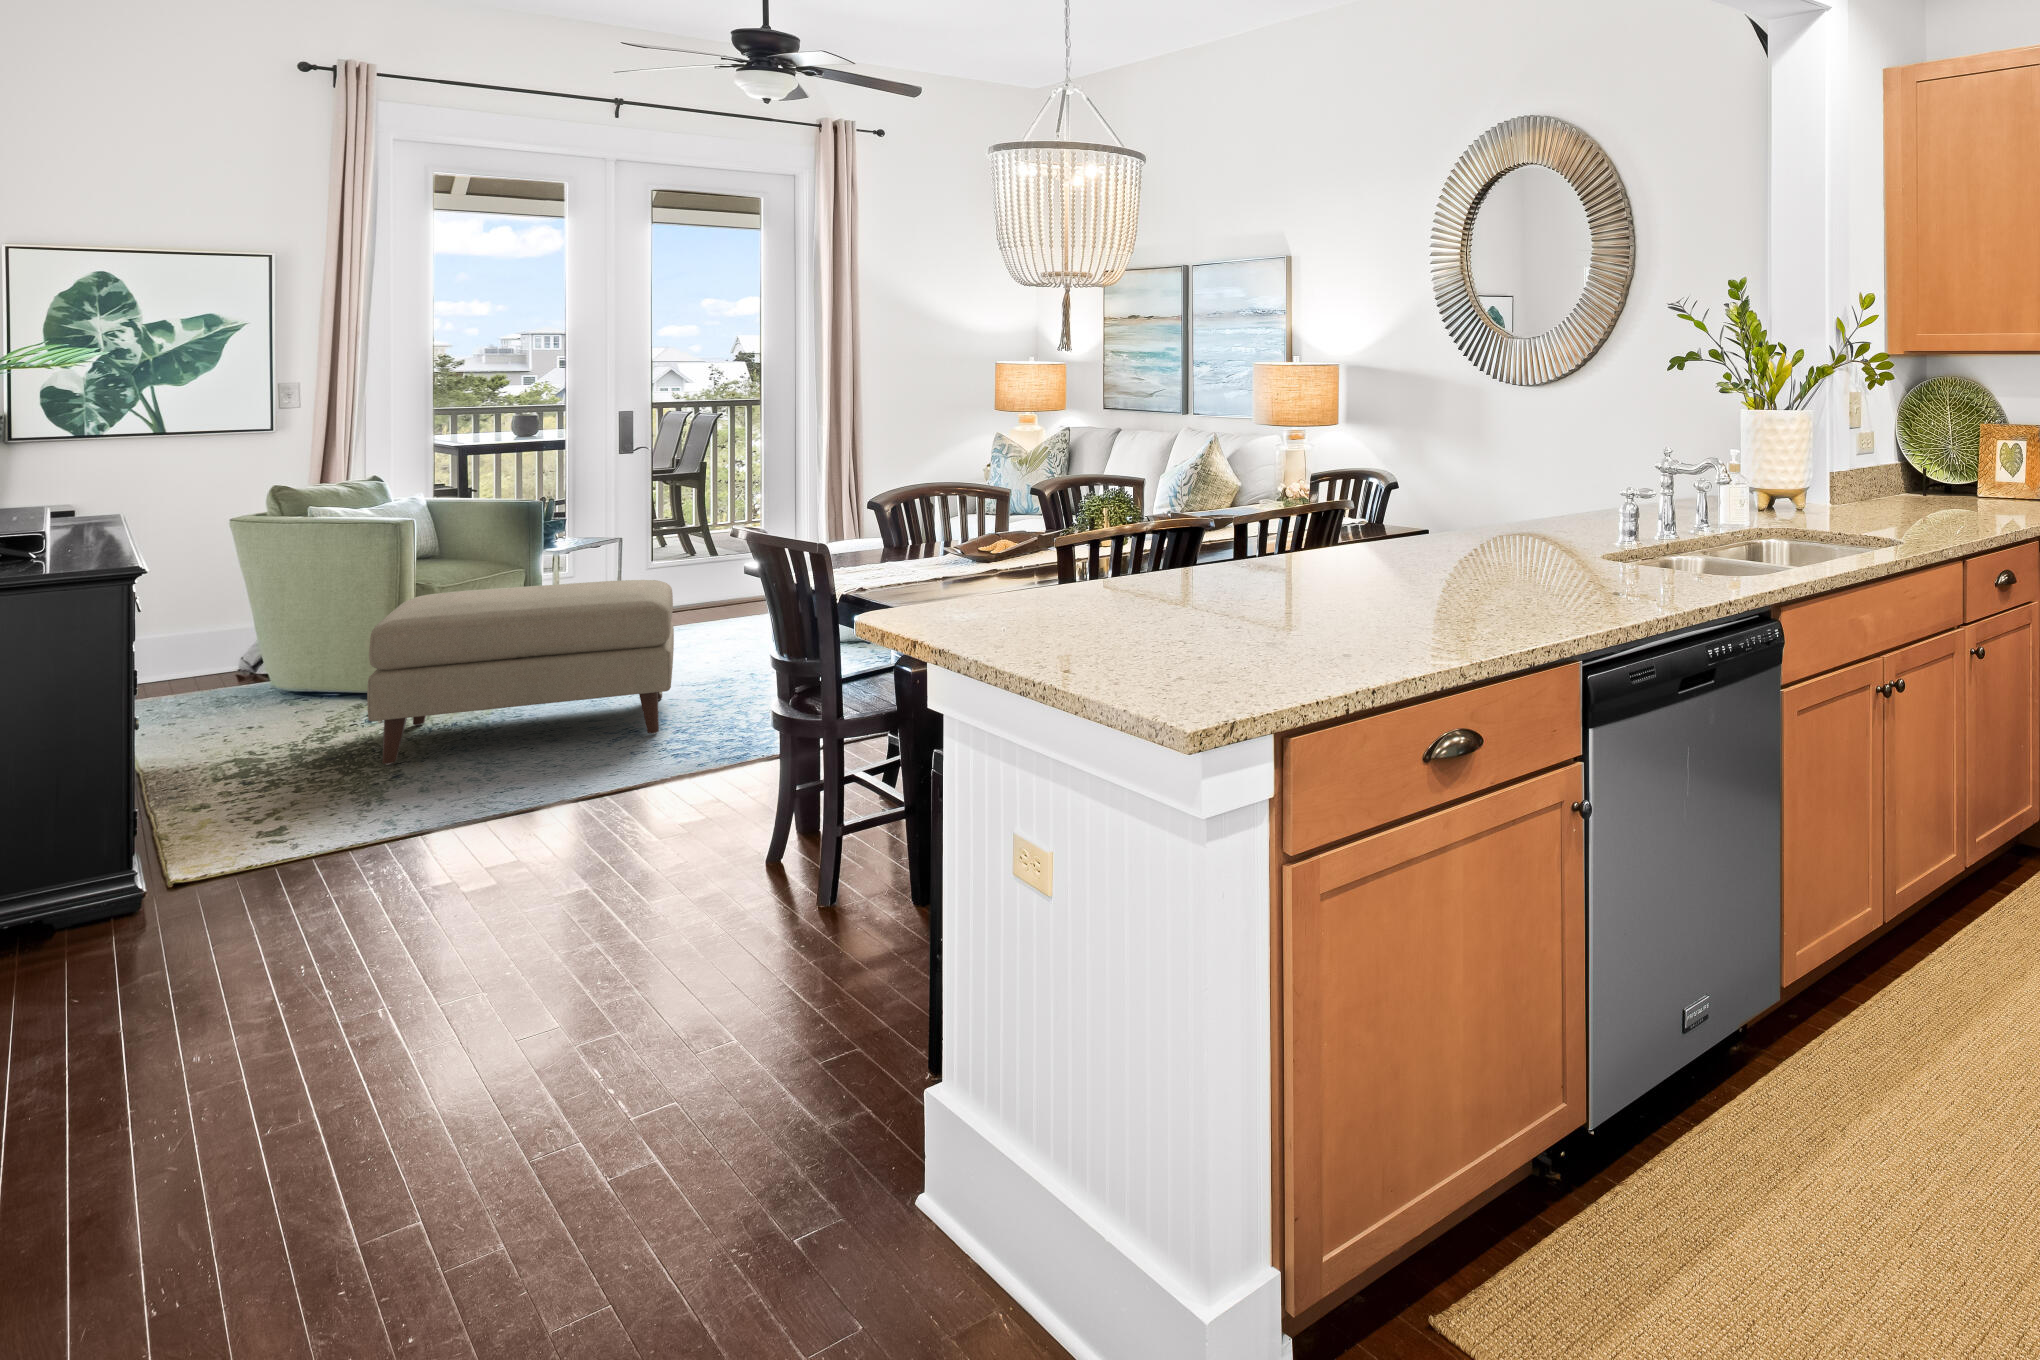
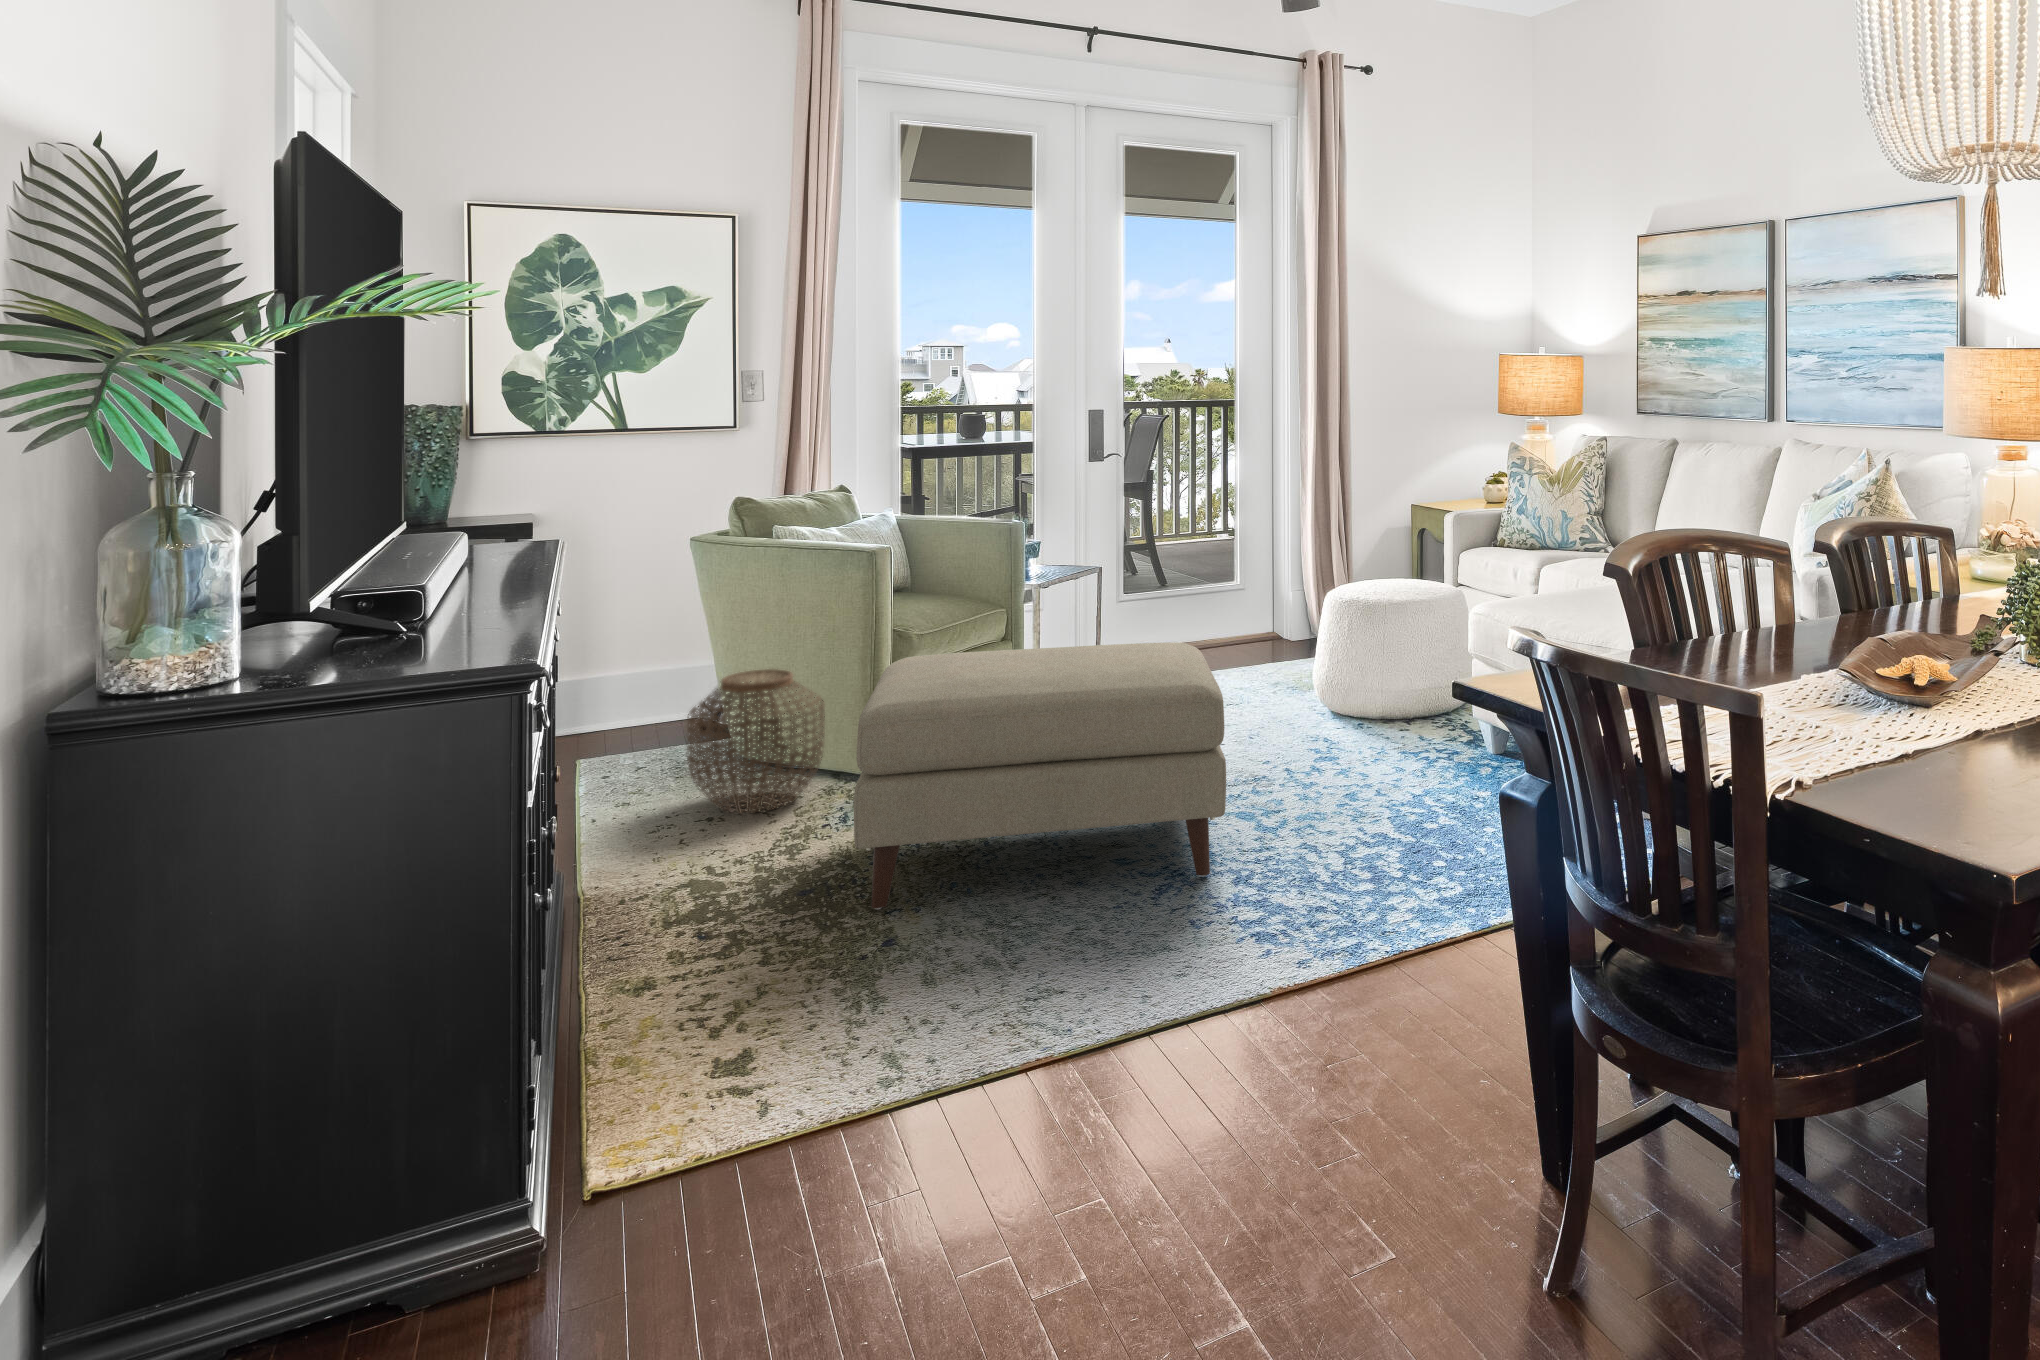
woven basket: none [227,615,353,724] -> present [686,669,825,813]

